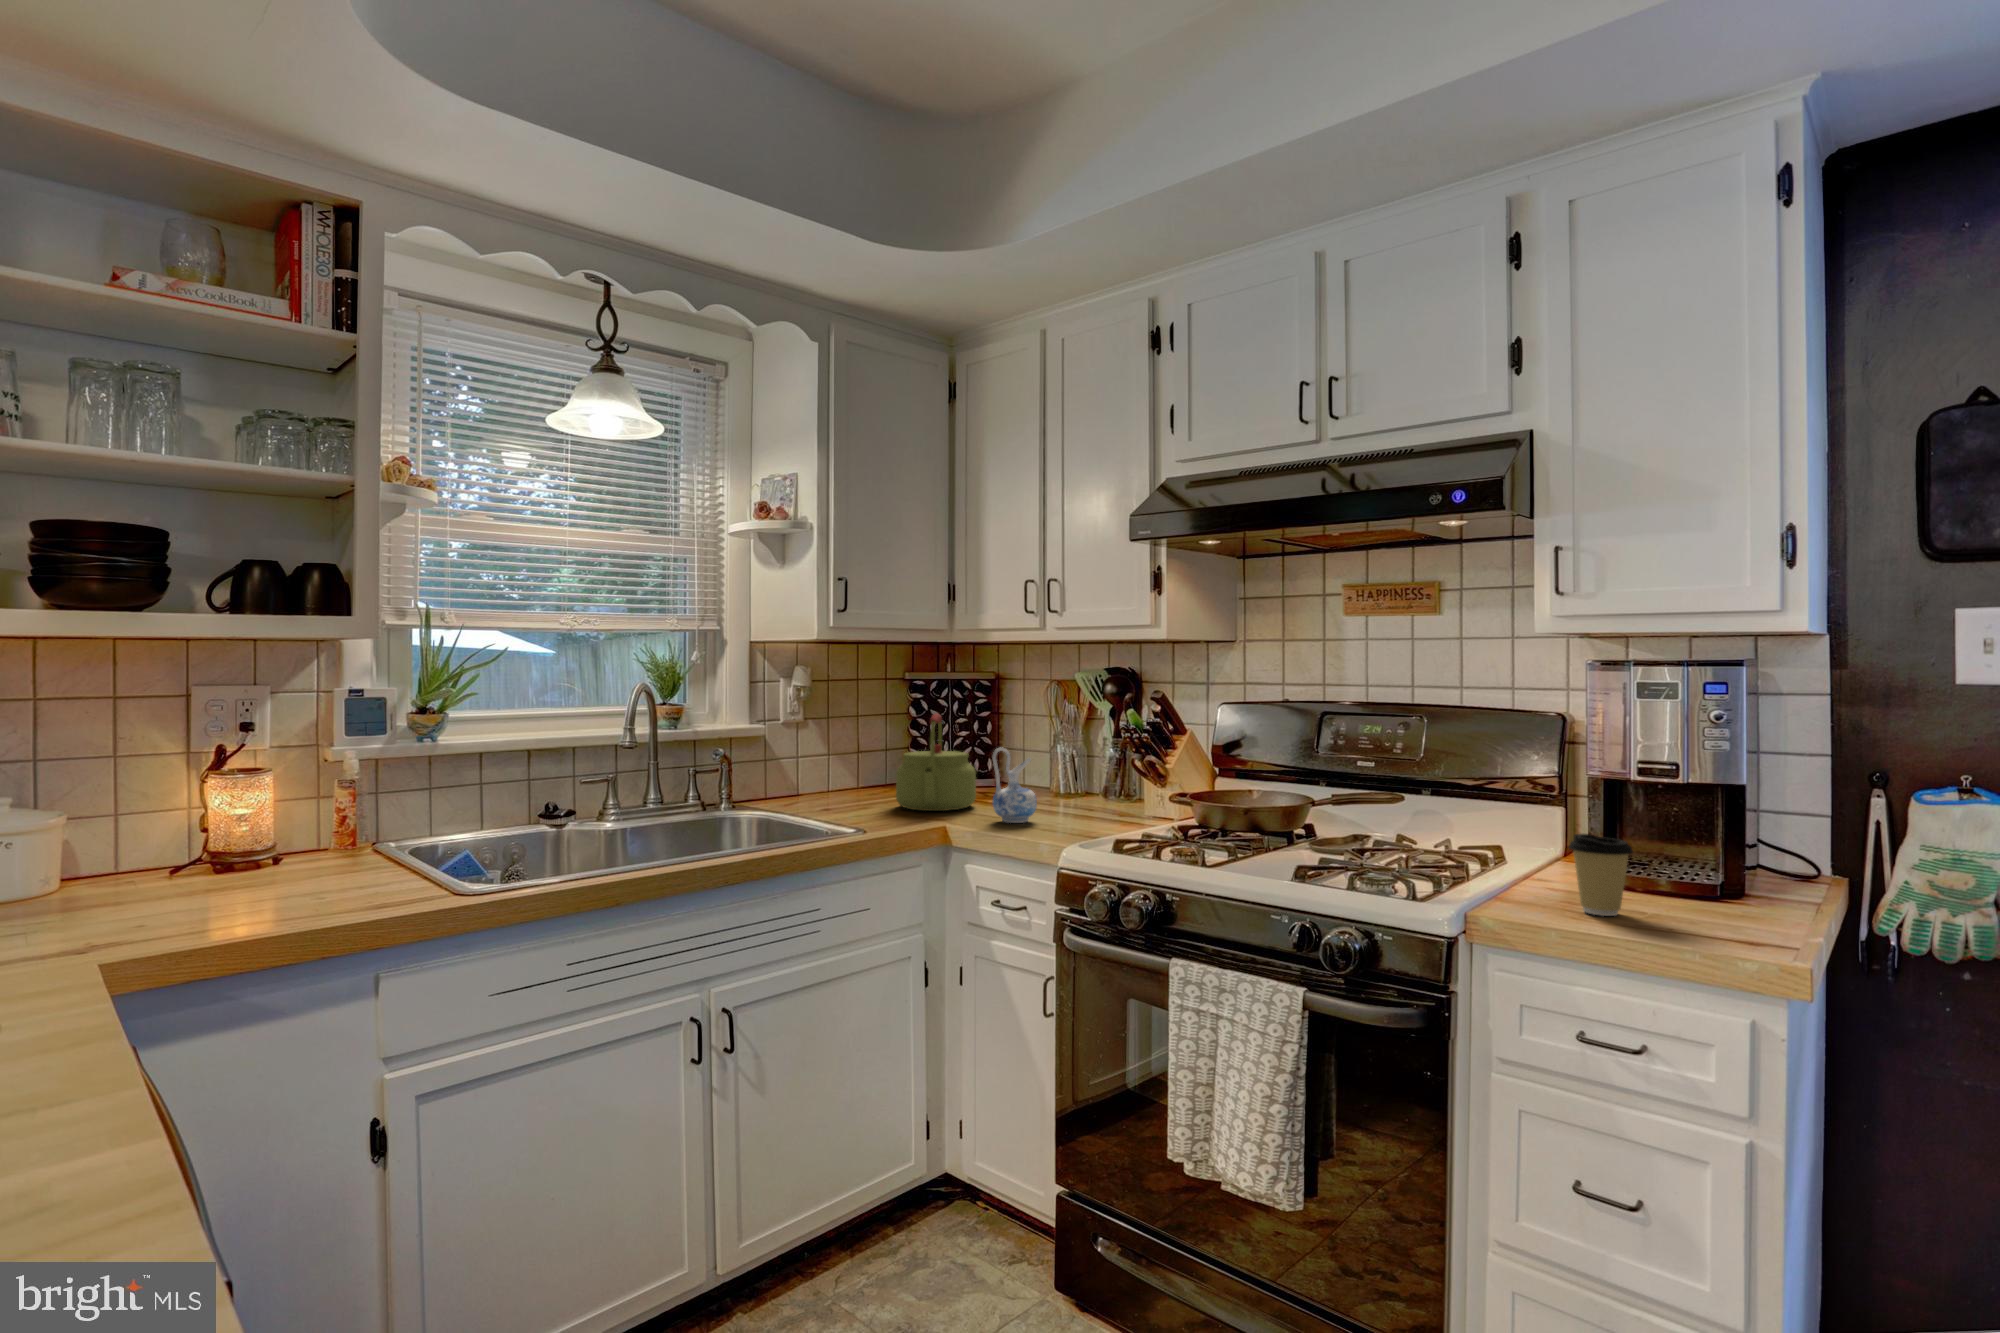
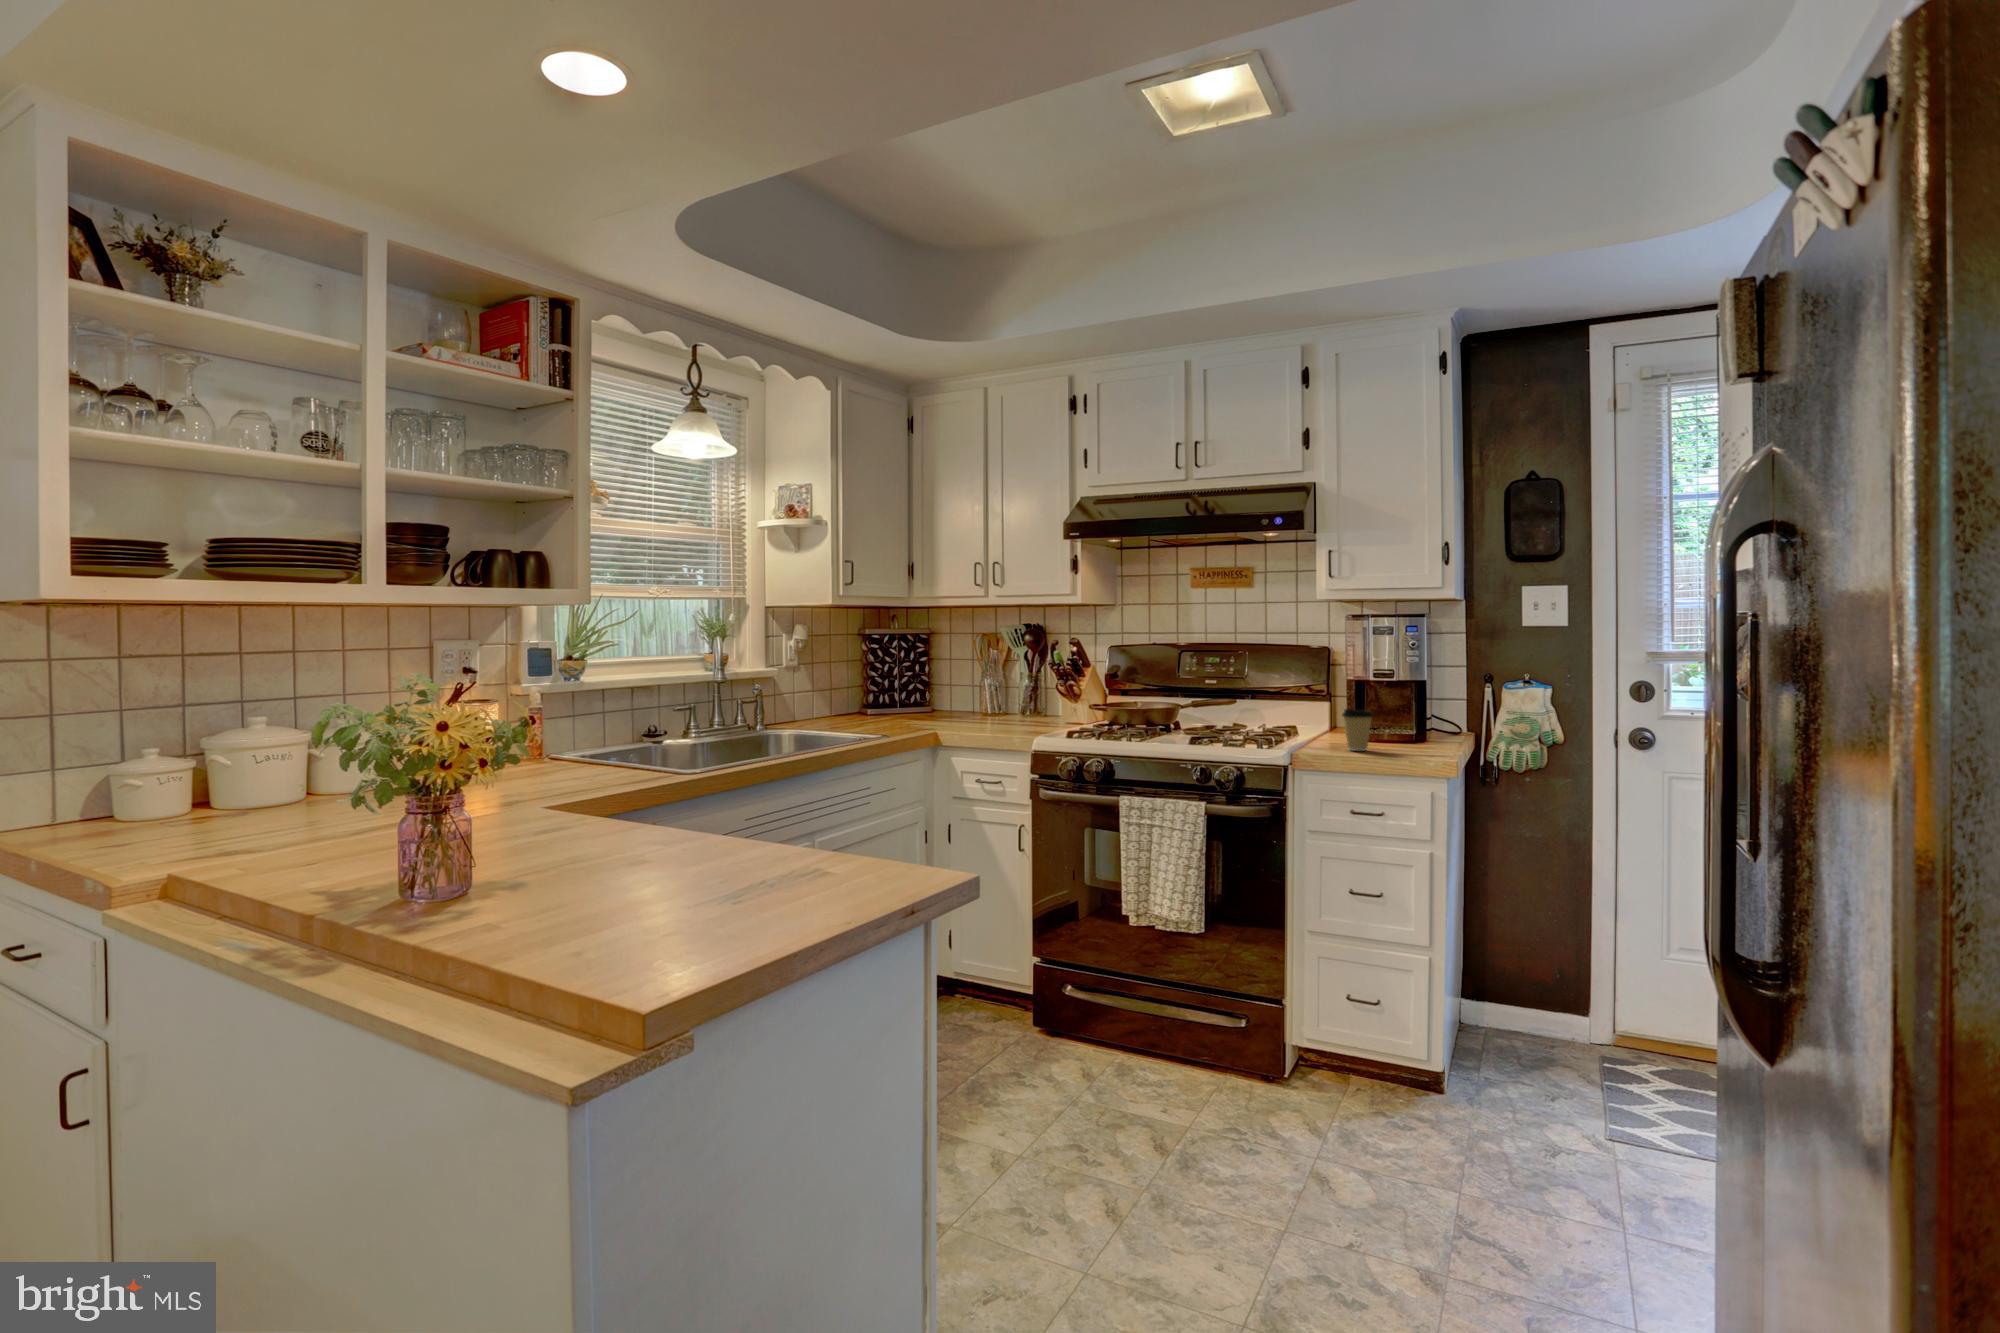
kettle: present [896,713,976,811] -> none [886,658,943,726]
ceramic pitcher: present [992,748,1037,823] -> none [969,679,999,730]

